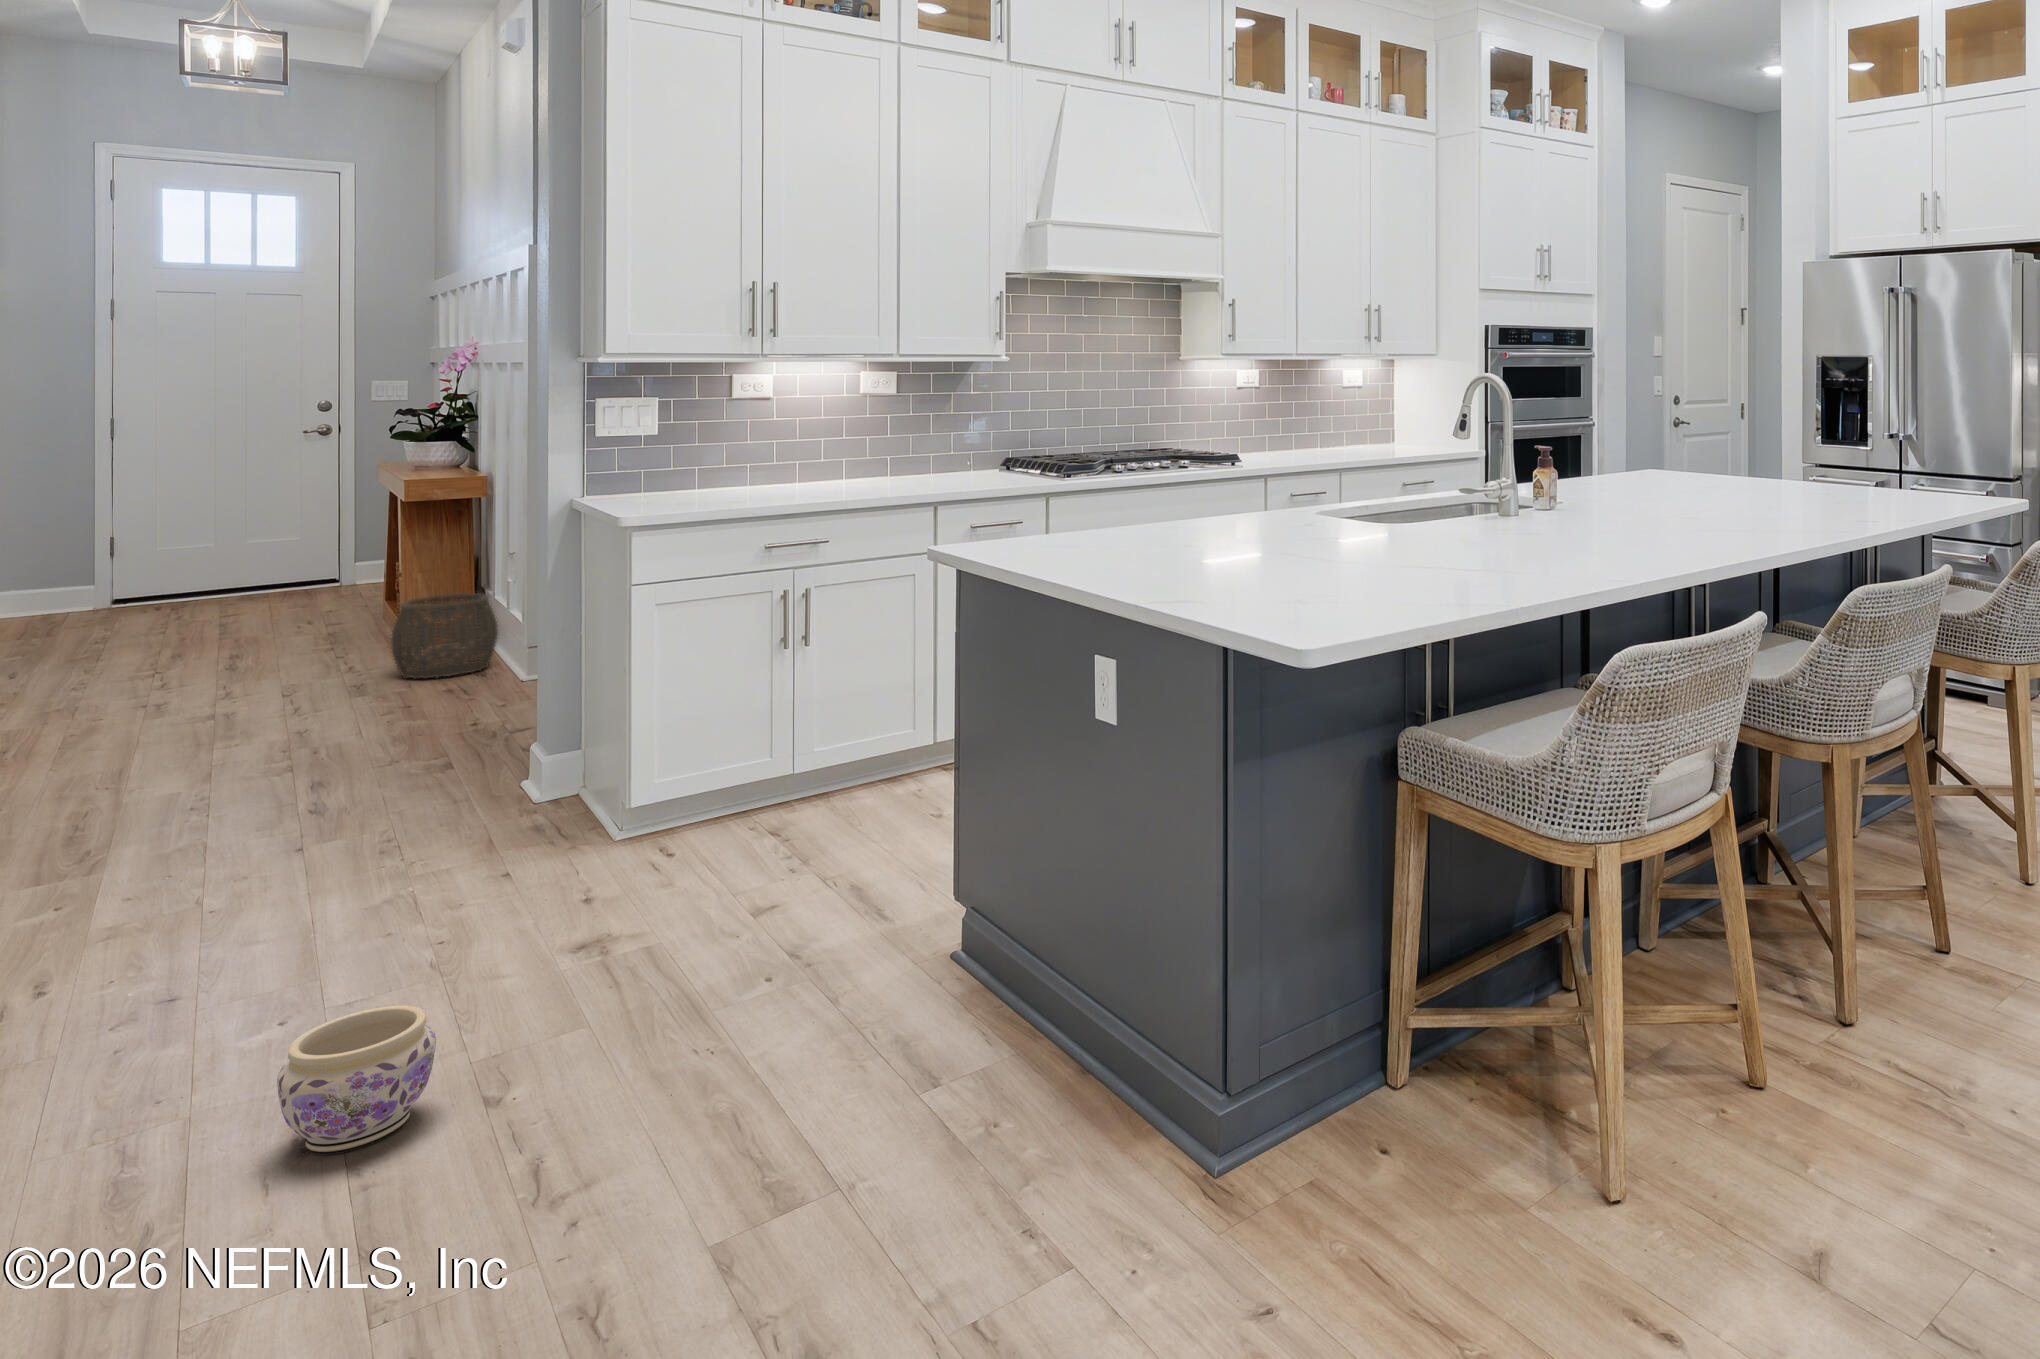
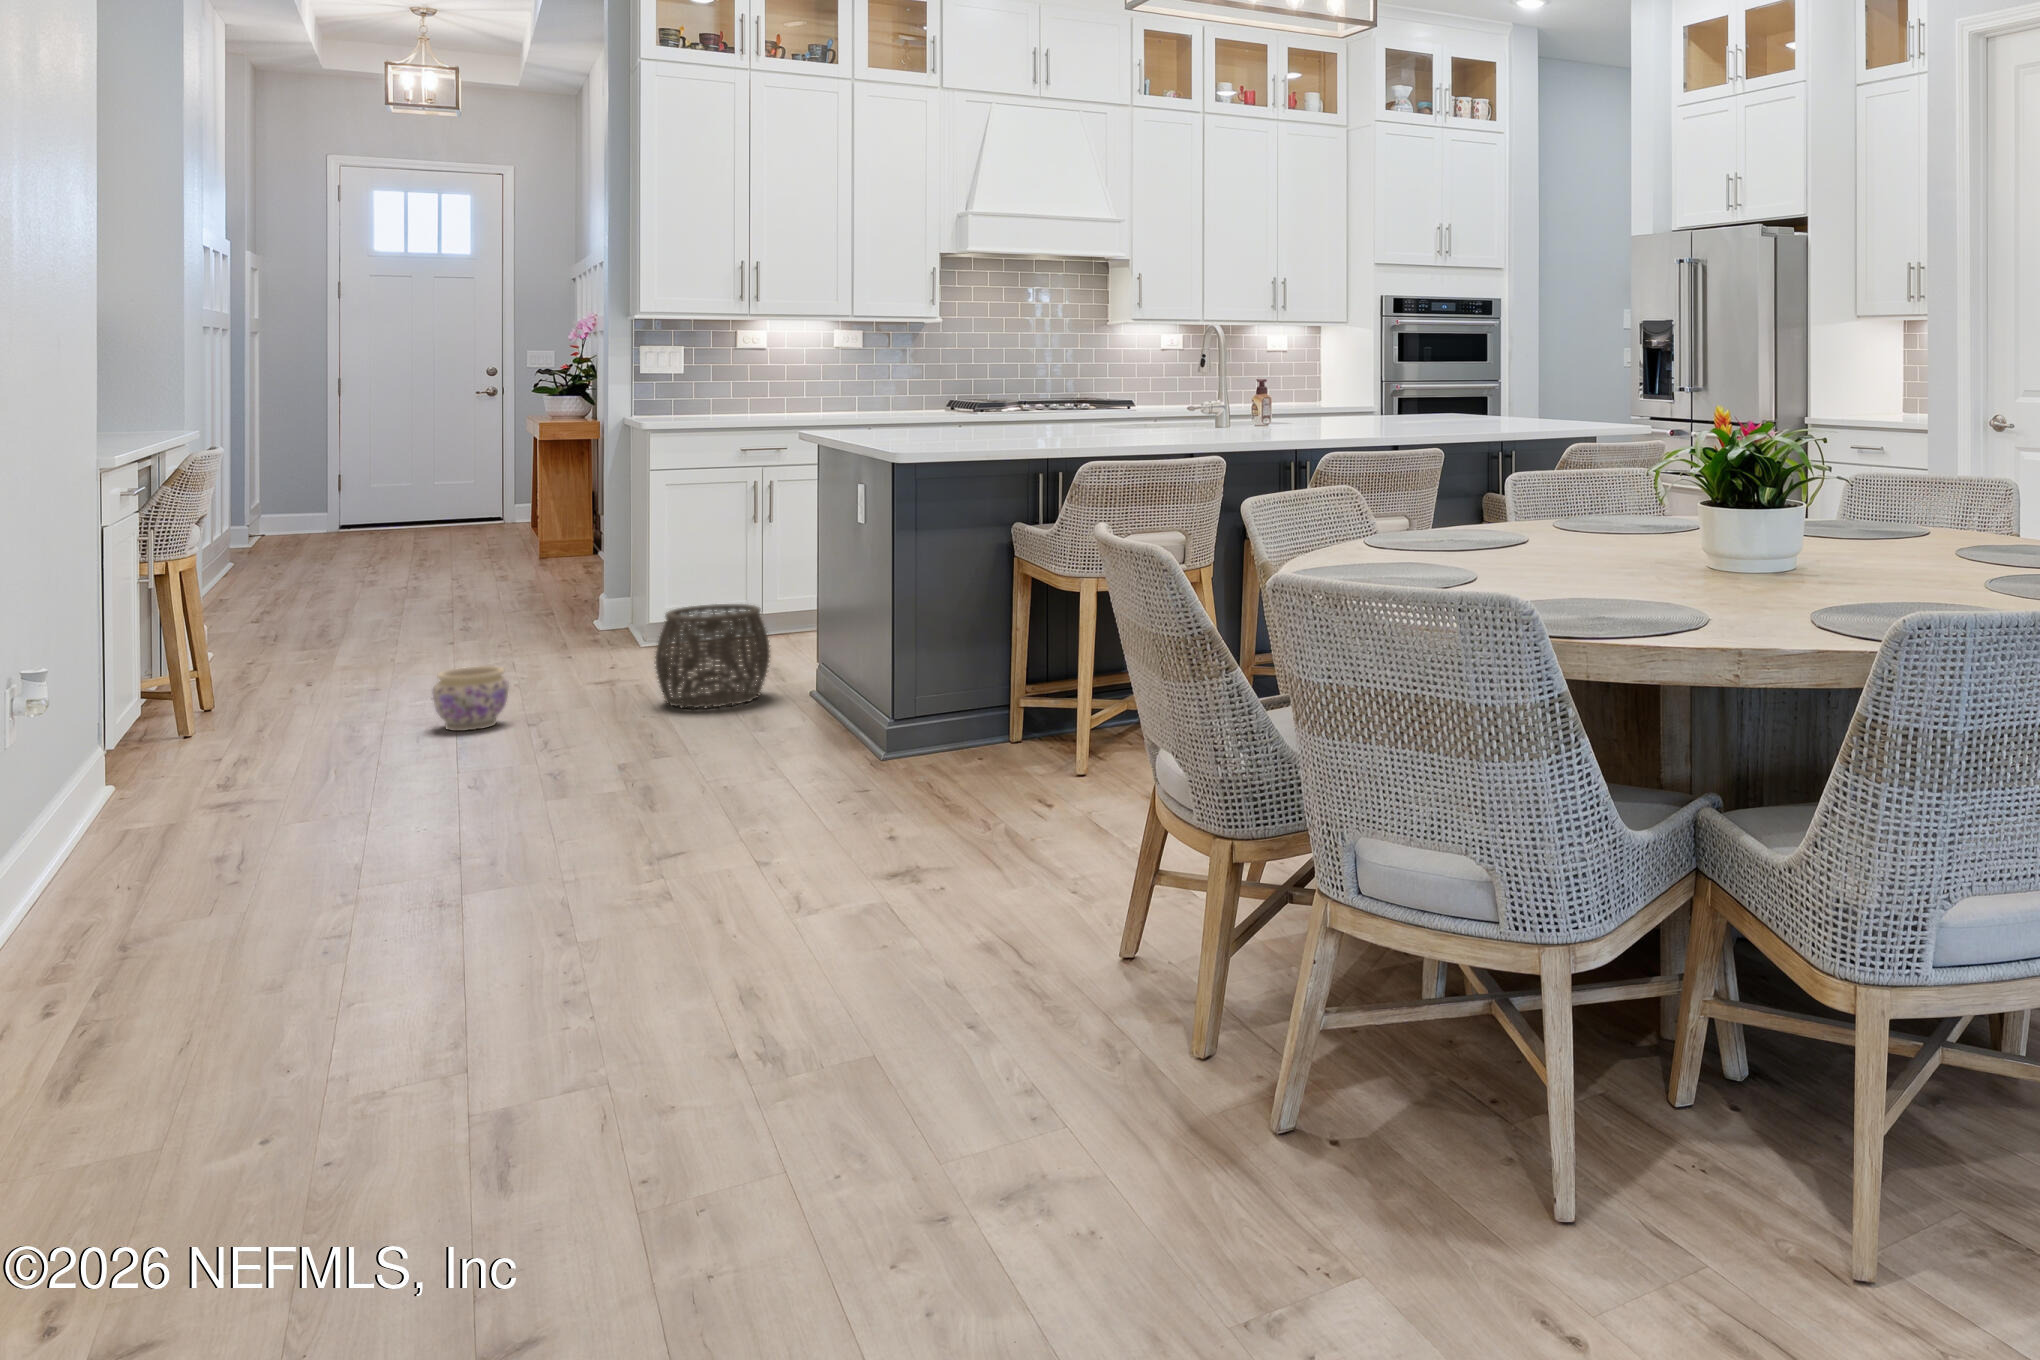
woven basket: present [390,593,498,679] -> present [654,604,770,708]

